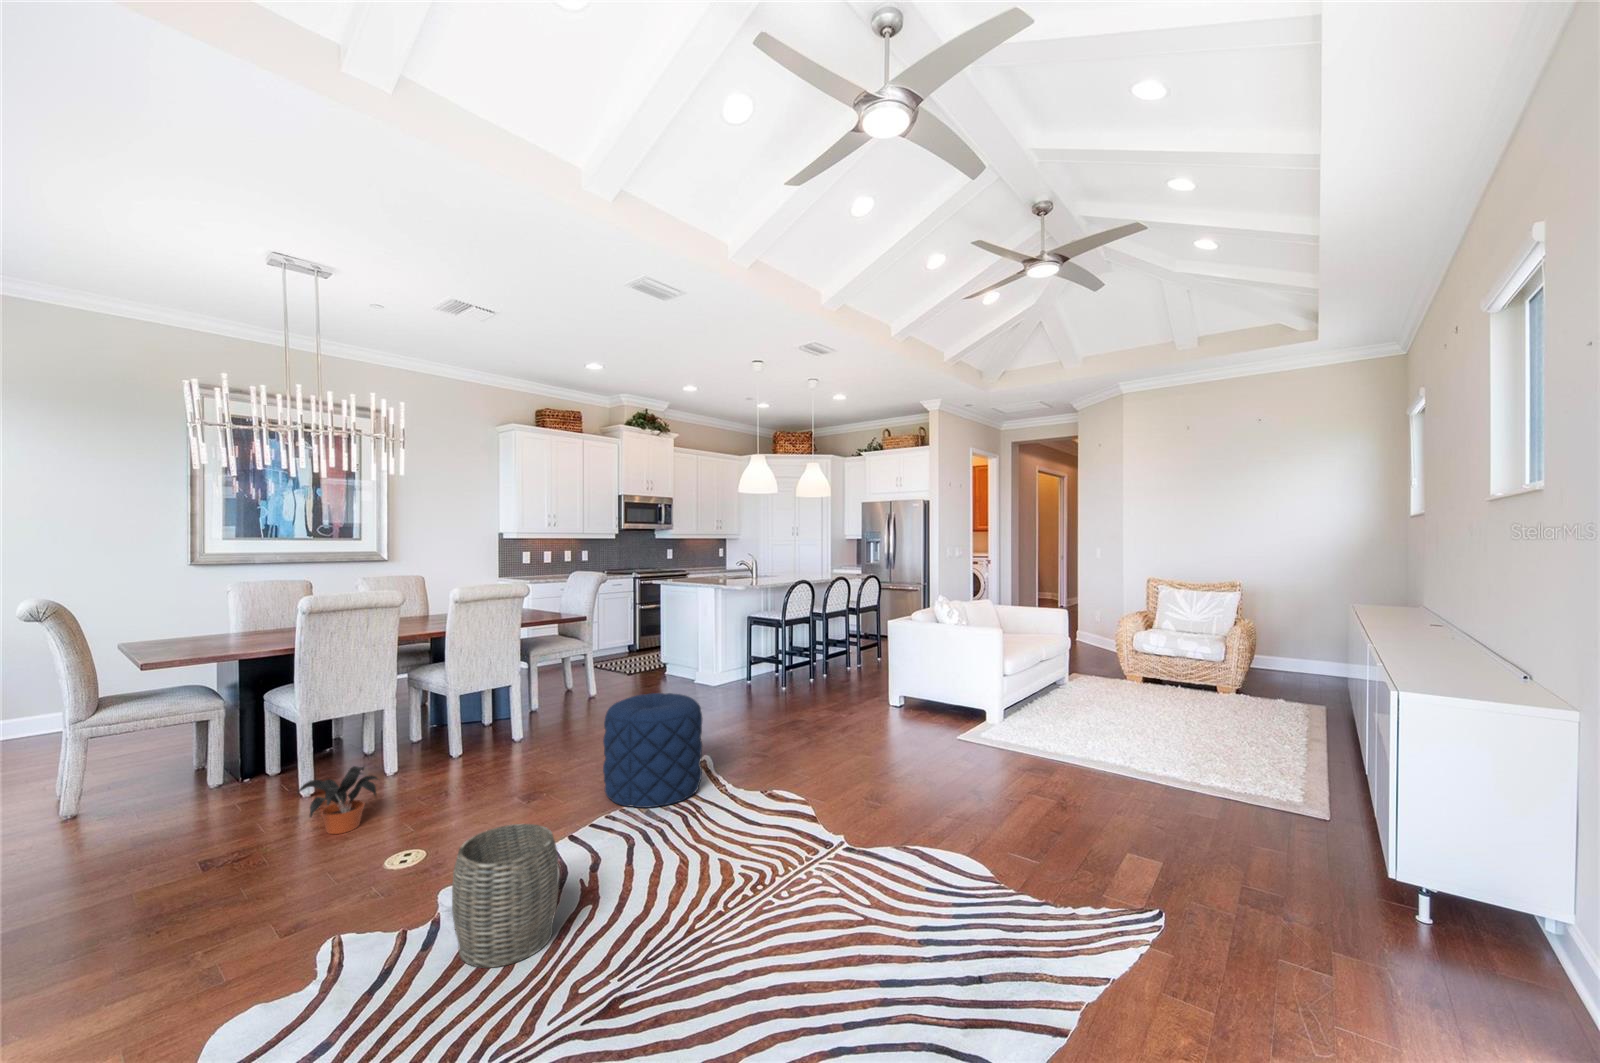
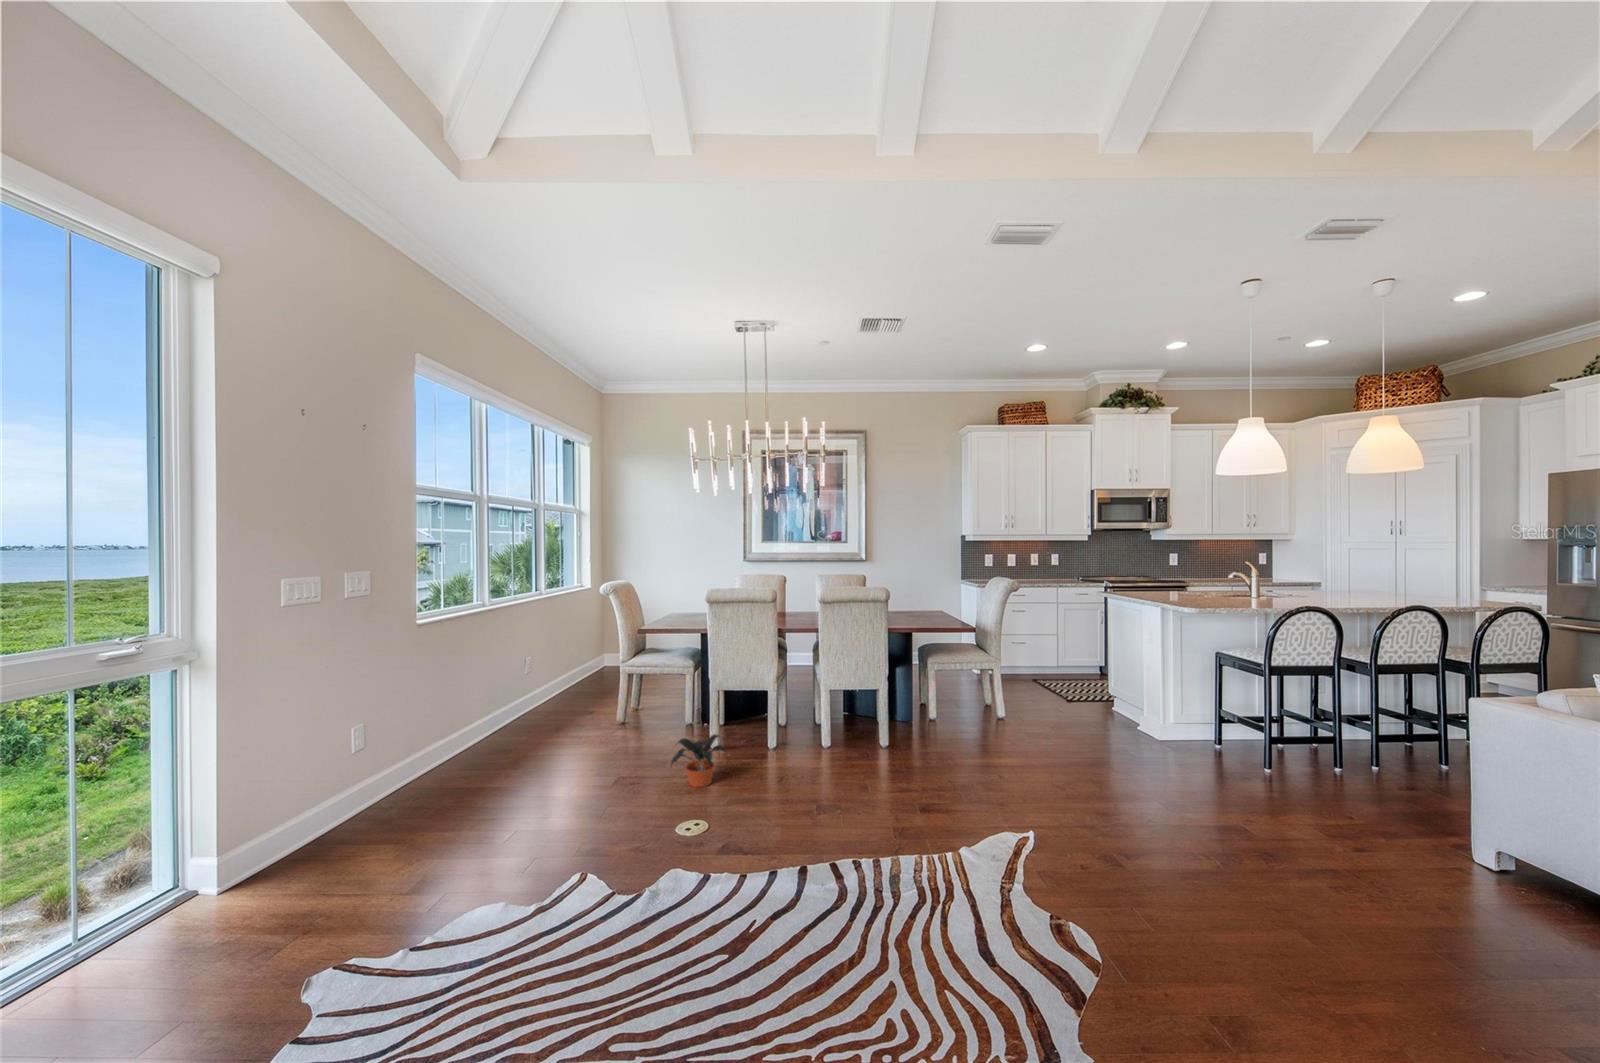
pouf: present [603,693,702,808] -> none [875,732,993,878]
woven basket: present [452,824,559,968] -> none [594,835,692,981]

